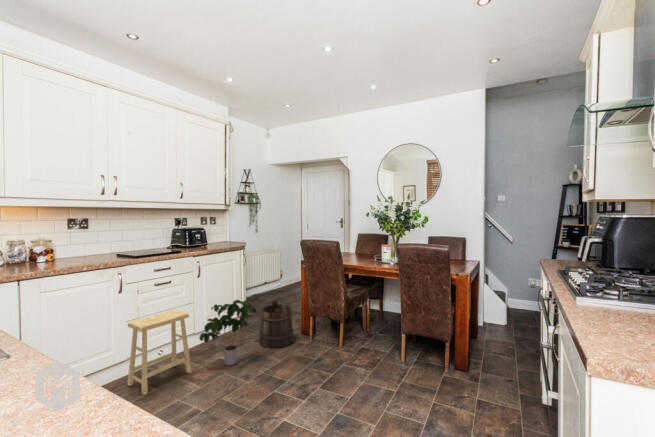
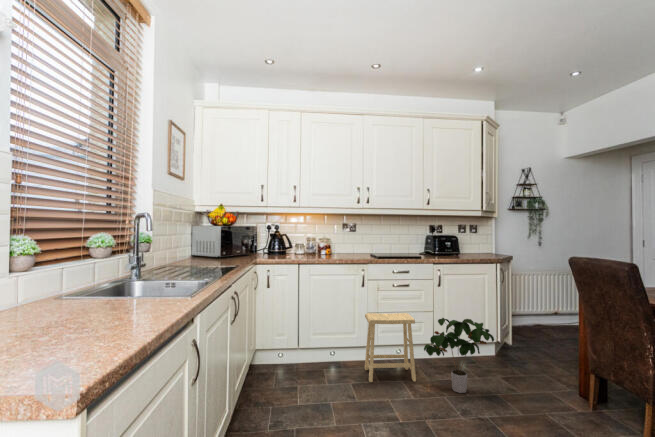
bucket: present [259,301,293,348] -> none [506,336,560,402]

